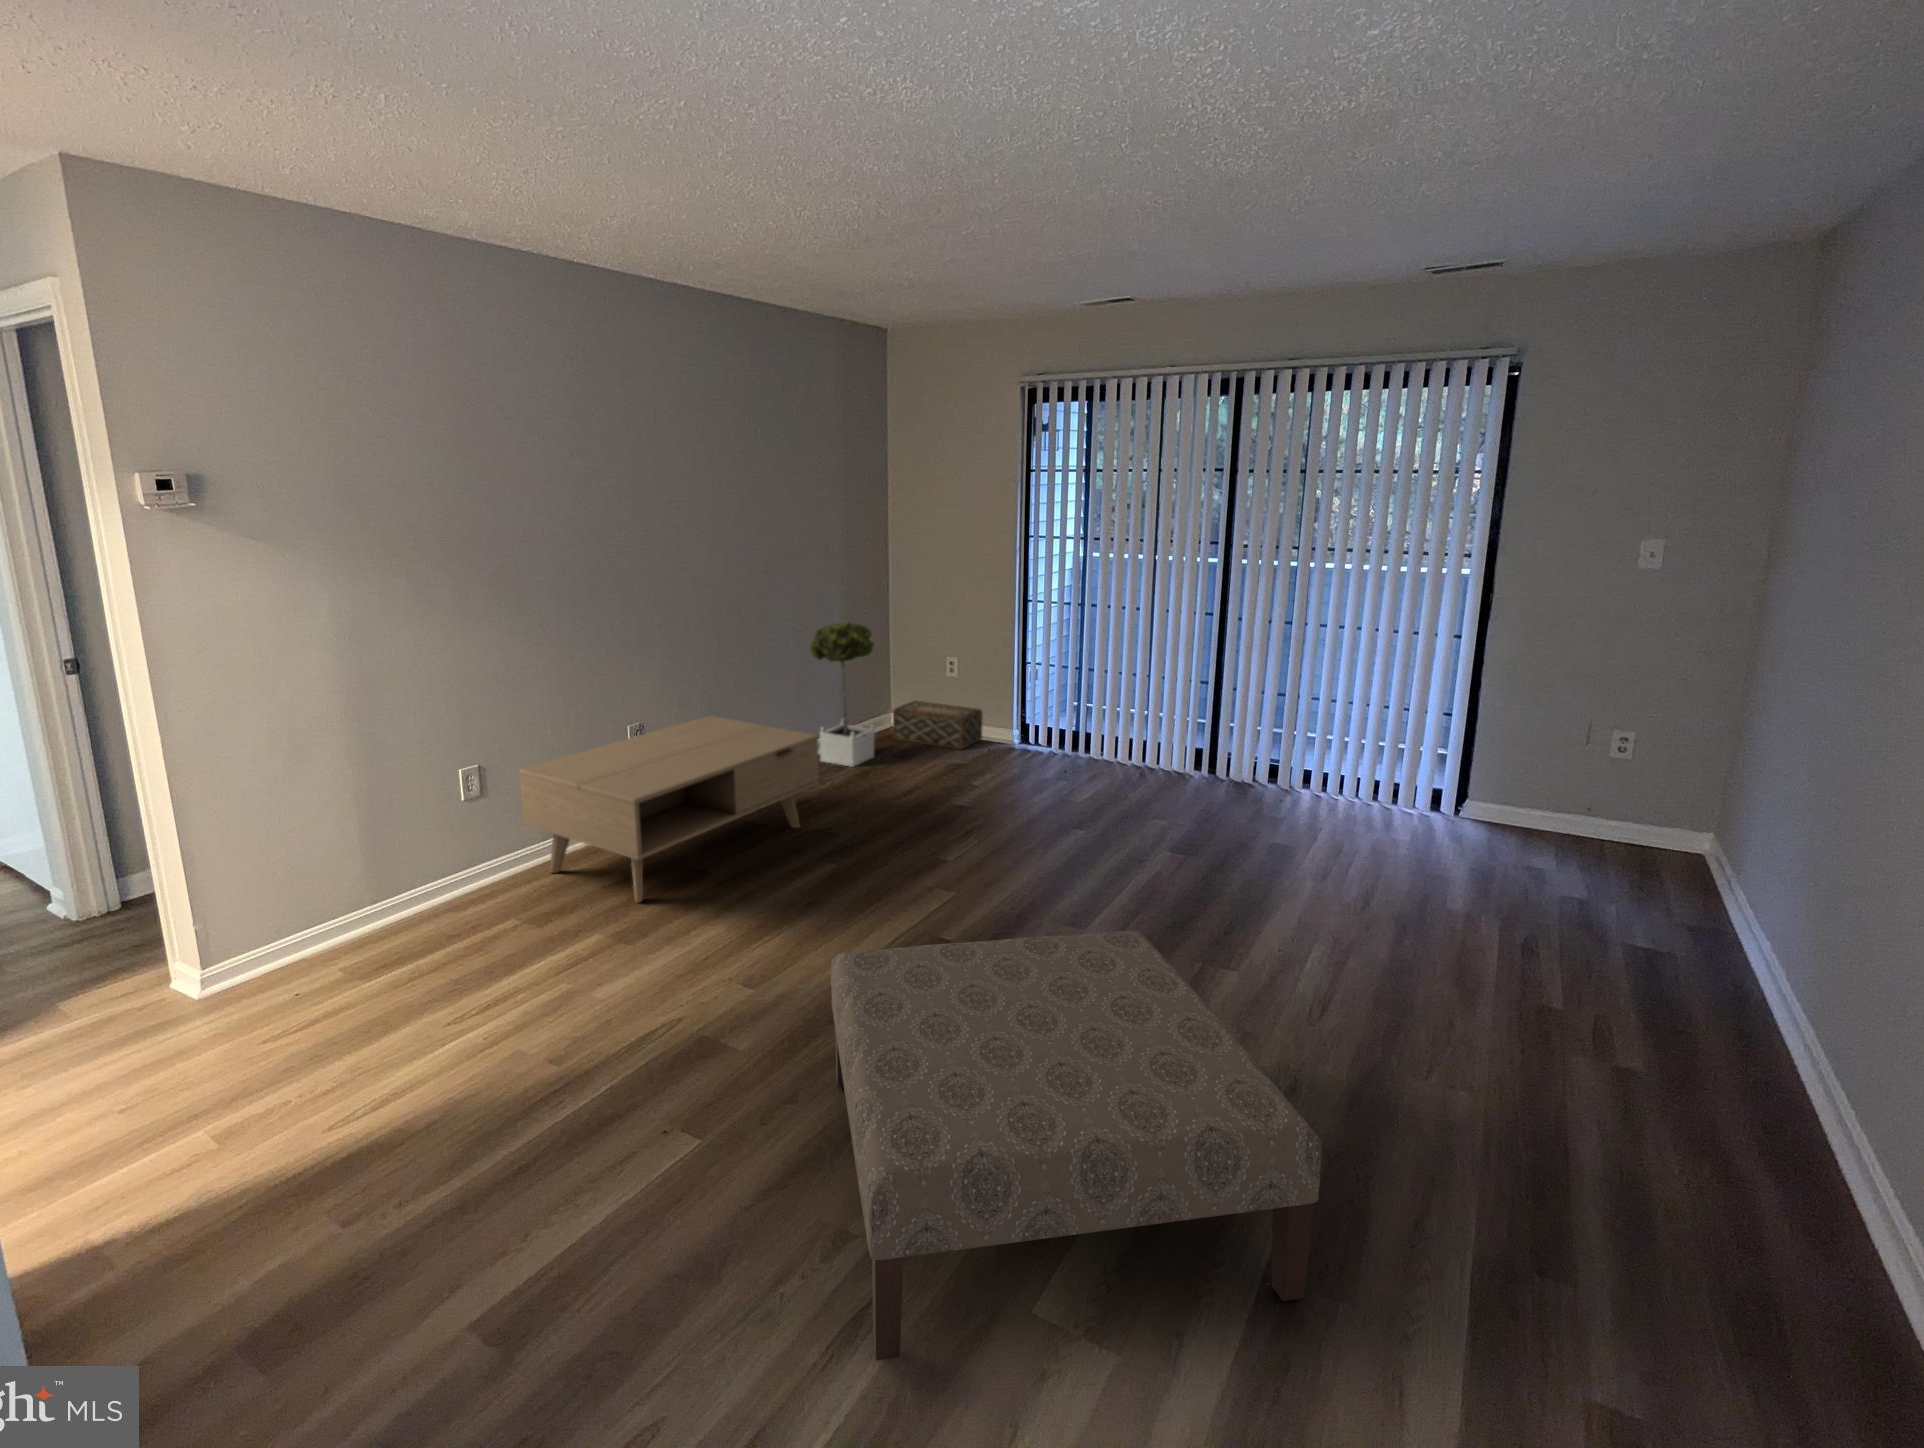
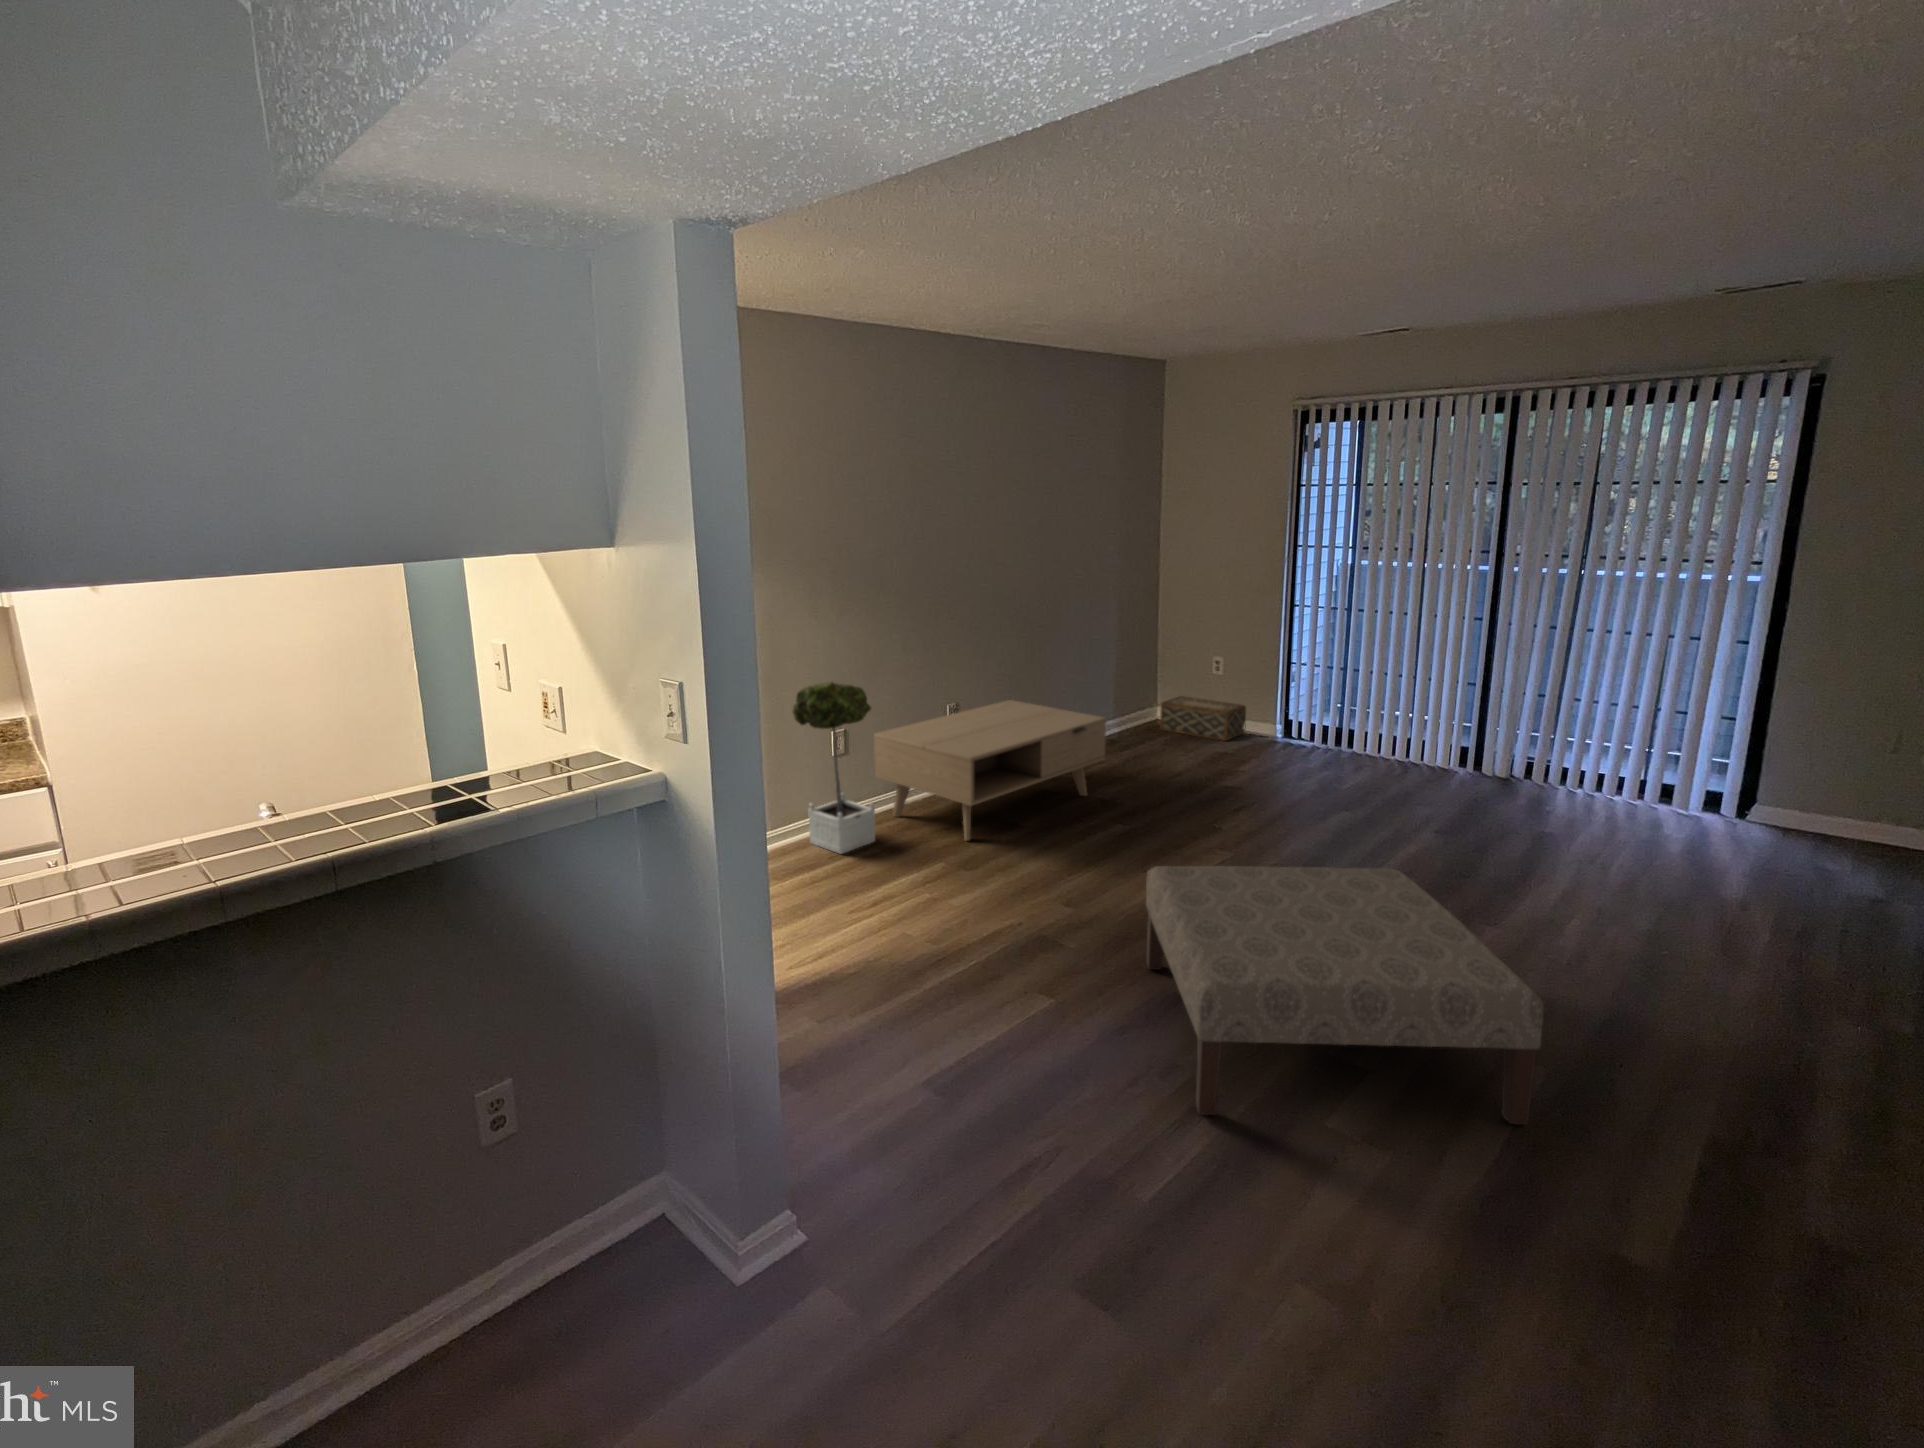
potted tree: present [810,622,875,767] -> present [792,682,875,854]

